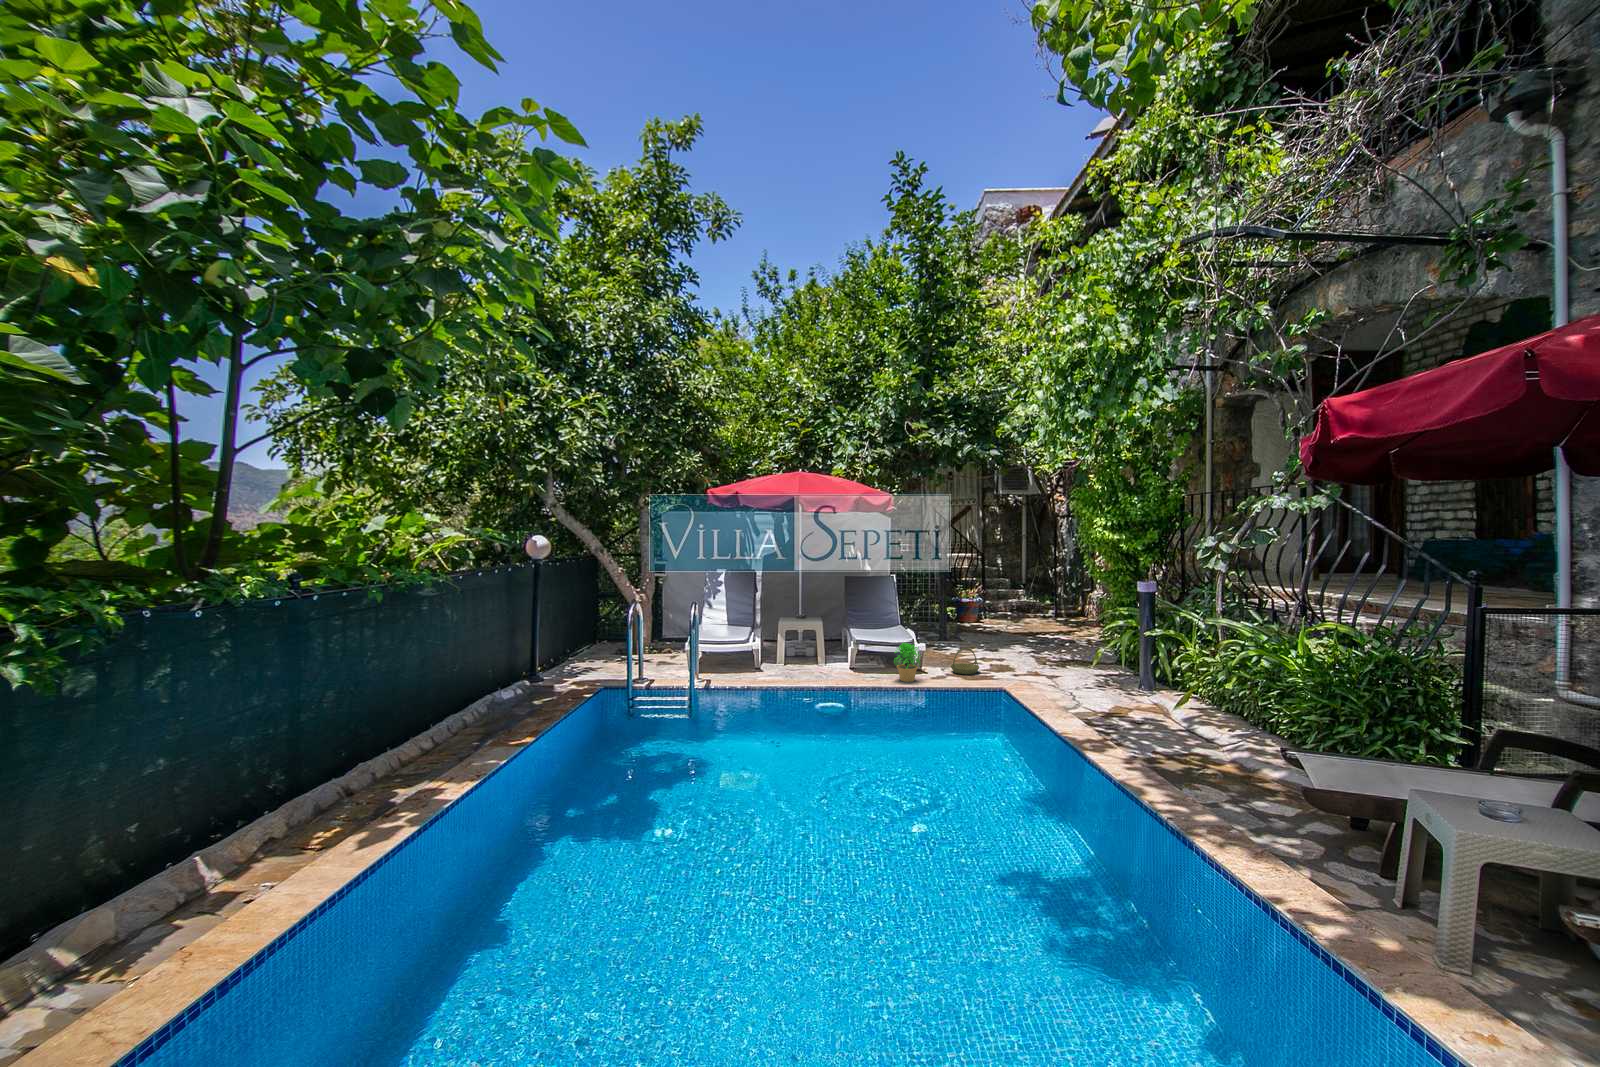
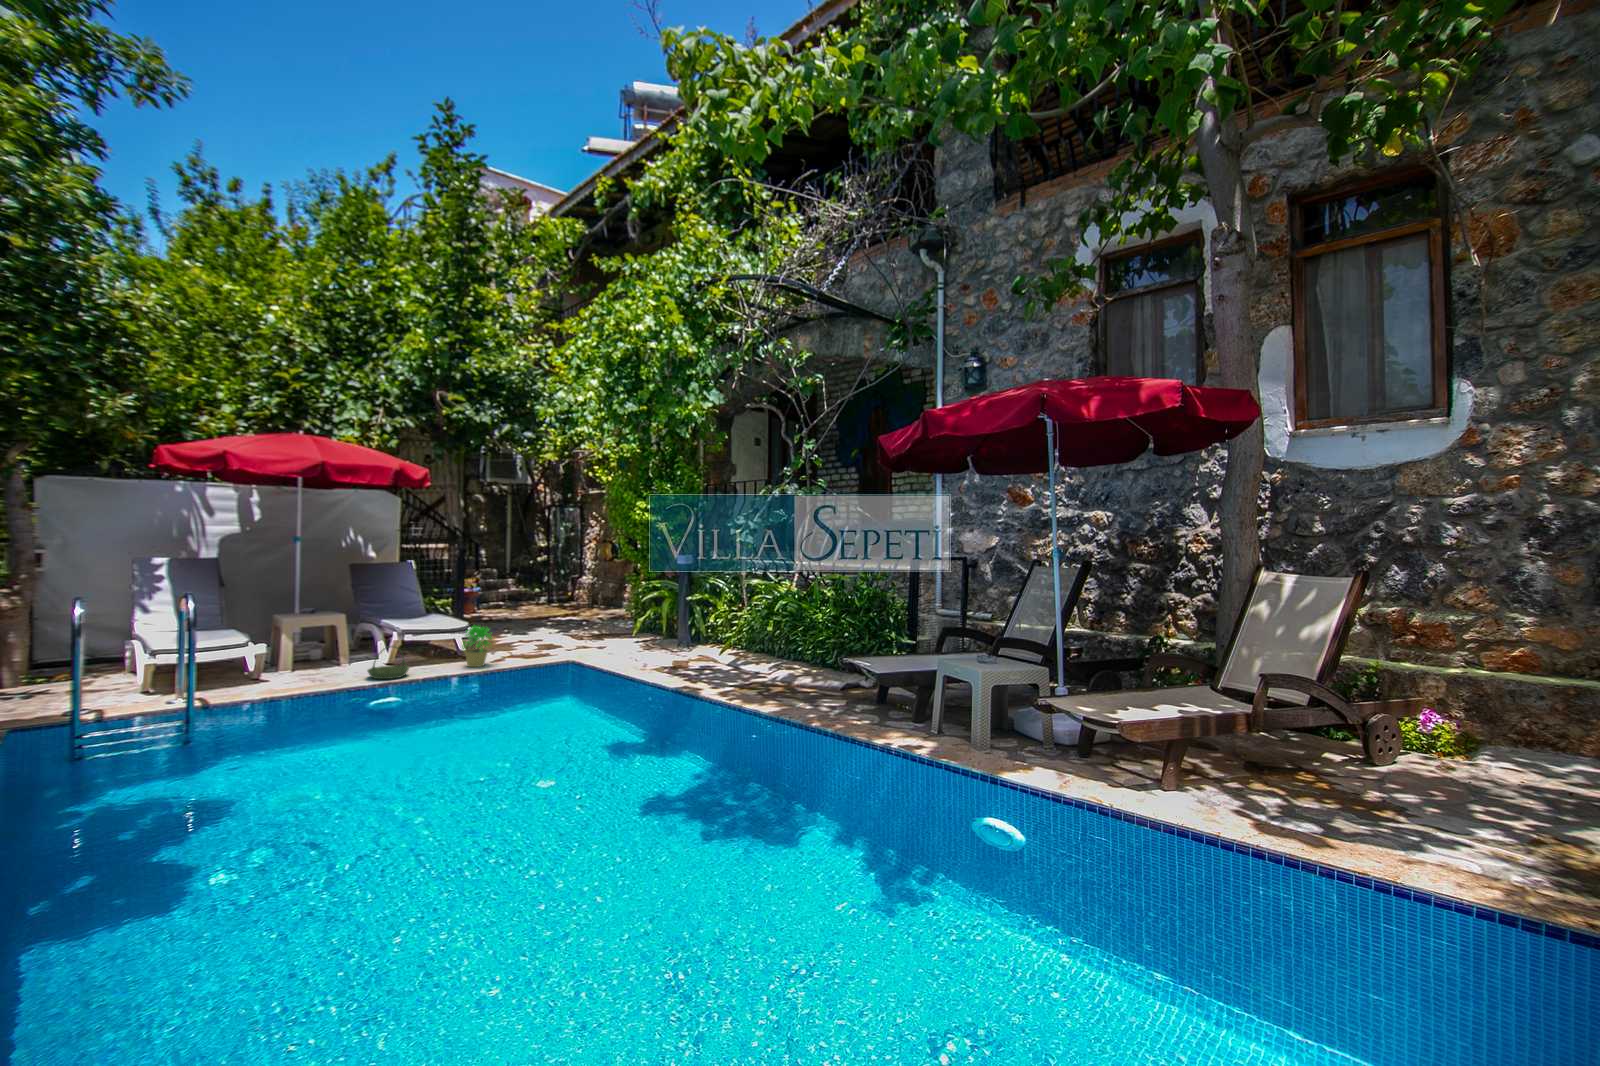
basket: present [950,648,979,674] -> present [367,646,409,679]

